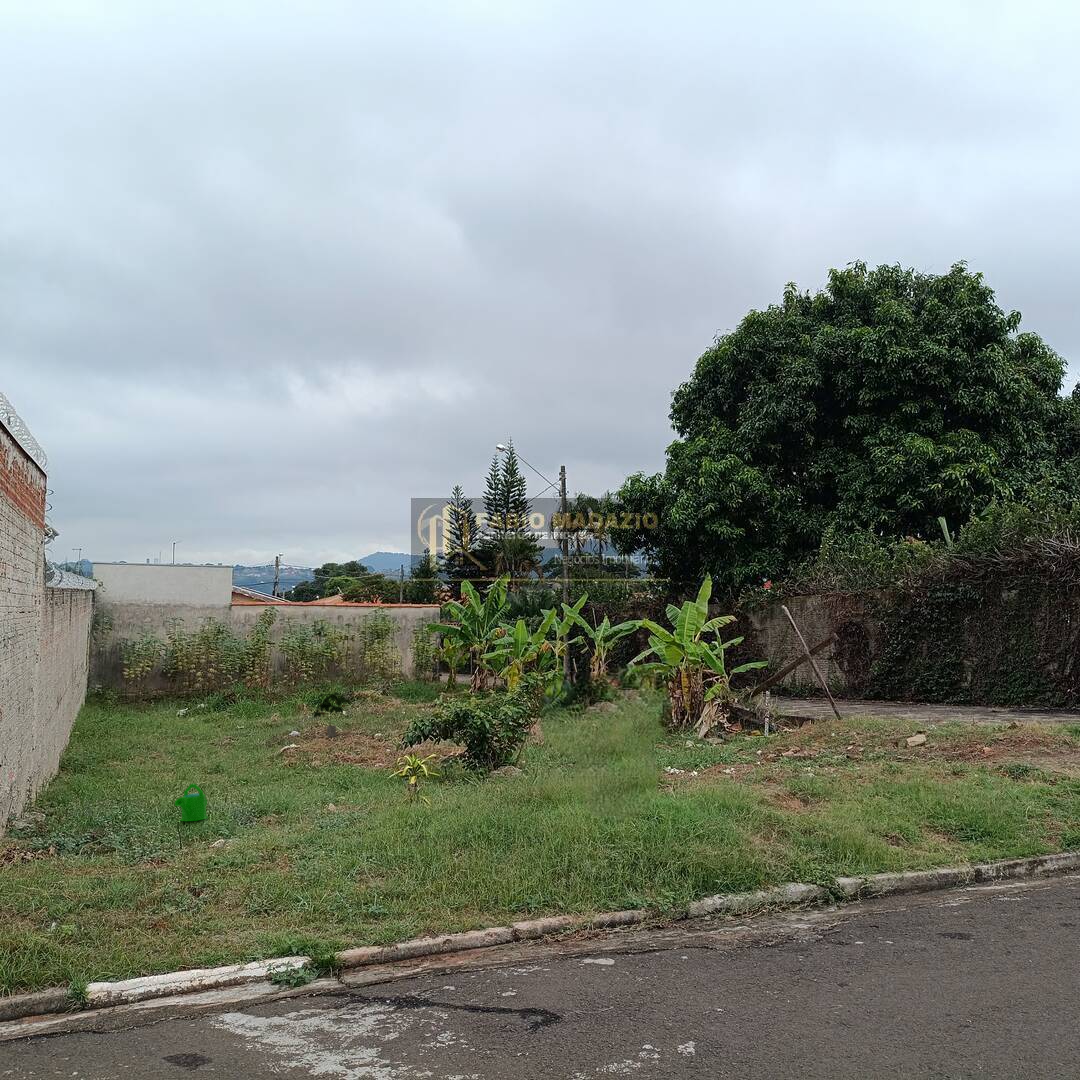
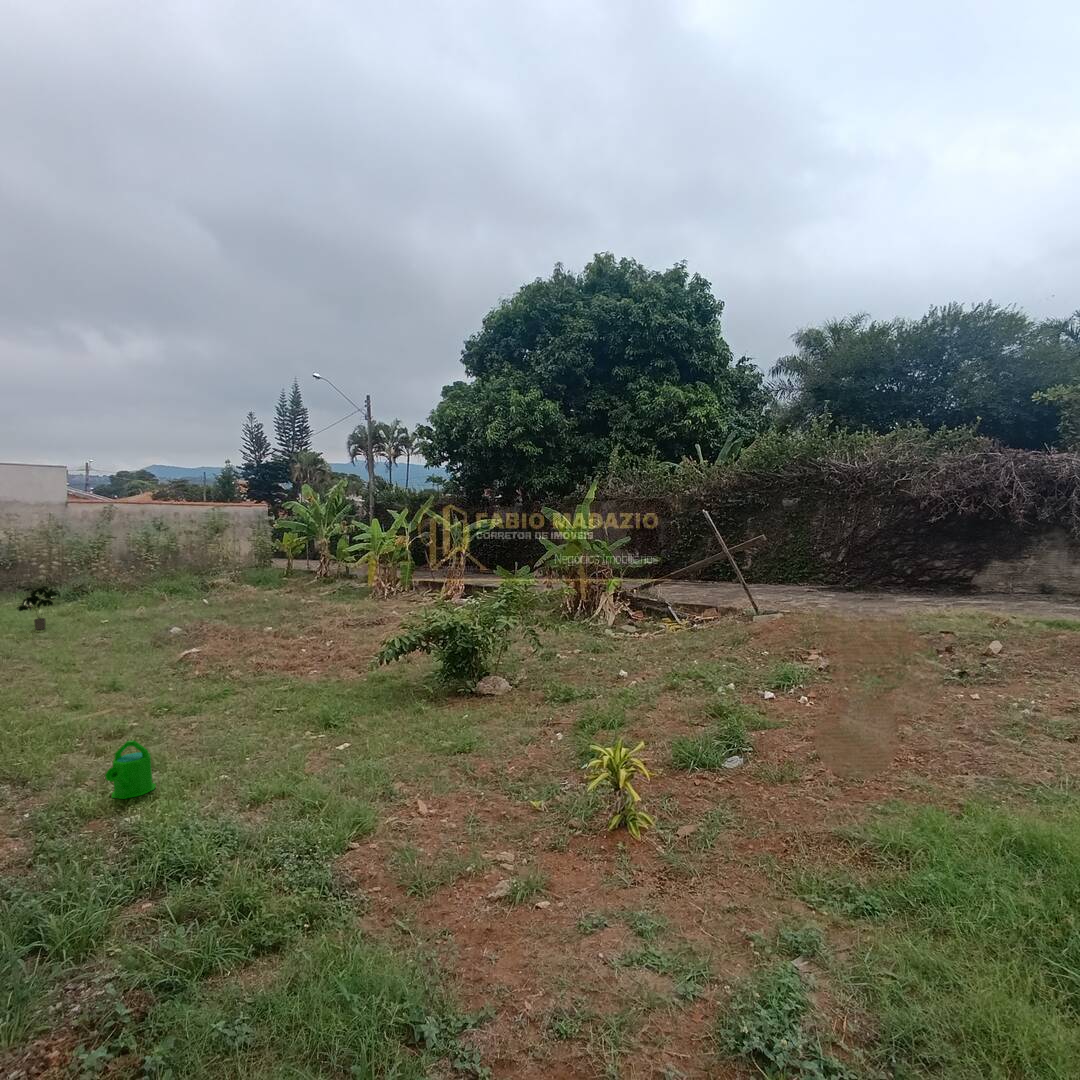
potted plant: present [312,692,350,737] -> present [17,586,60,630]

